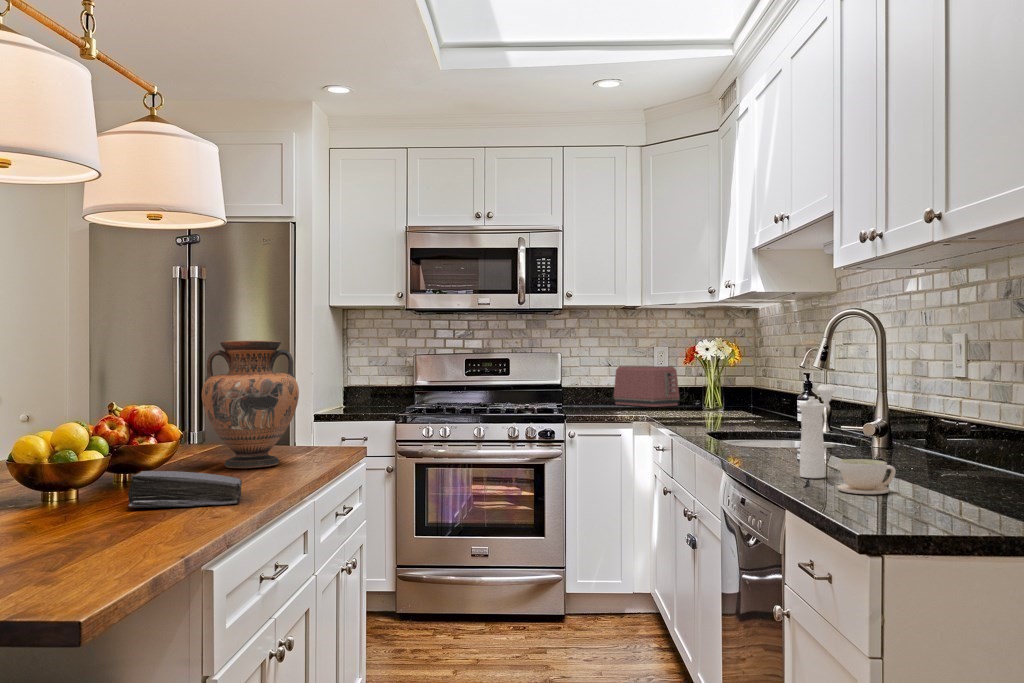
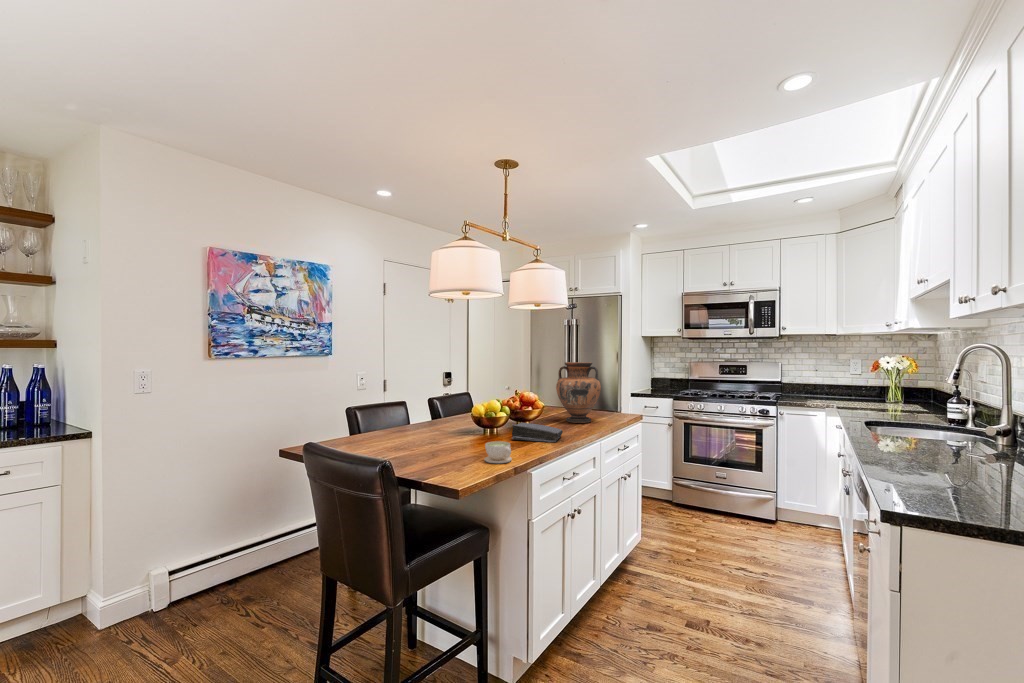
toaster: present [614,366,679,407] -> none [820,372,869,399]
pepper mill: present [799,385,836,478] -> none [899,402,936,465]
coffee cup: present [837,459,896,494] -> present [485,441,512,463]

